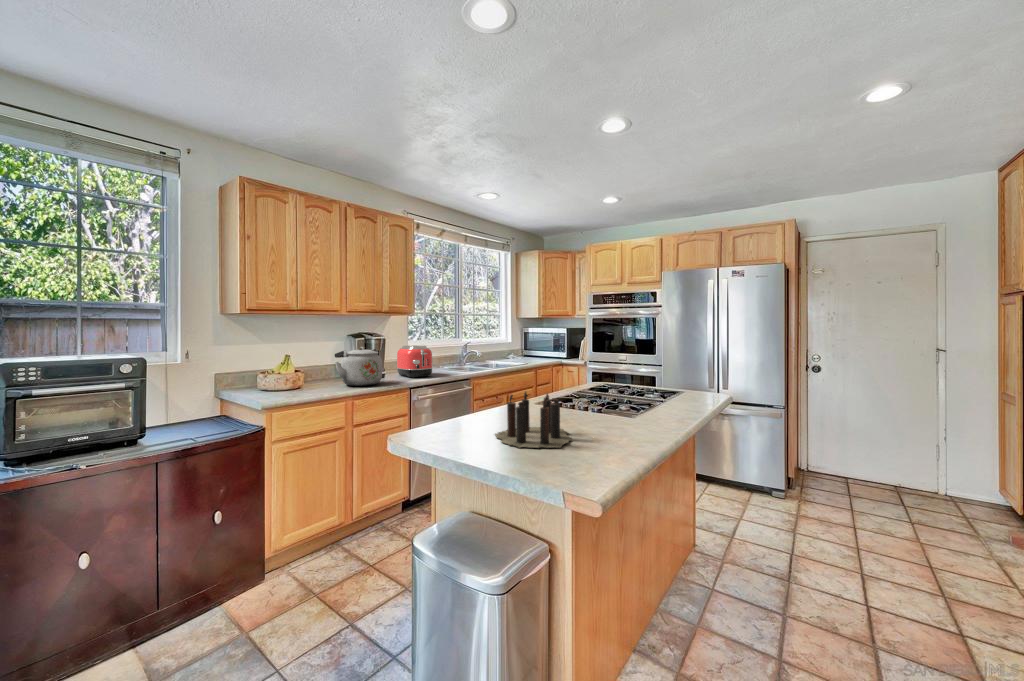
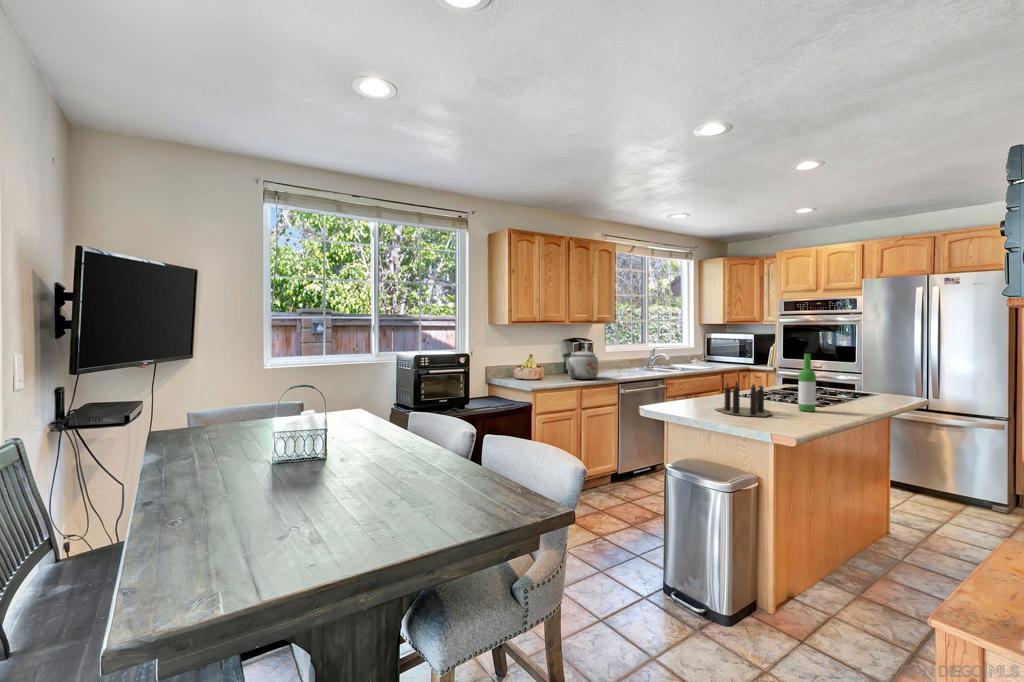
toaster: present [397,345,433,378] -> none [602,349,634,375]
wine bottle: none [605,349,626,430] -> present [798,354,816,412]

